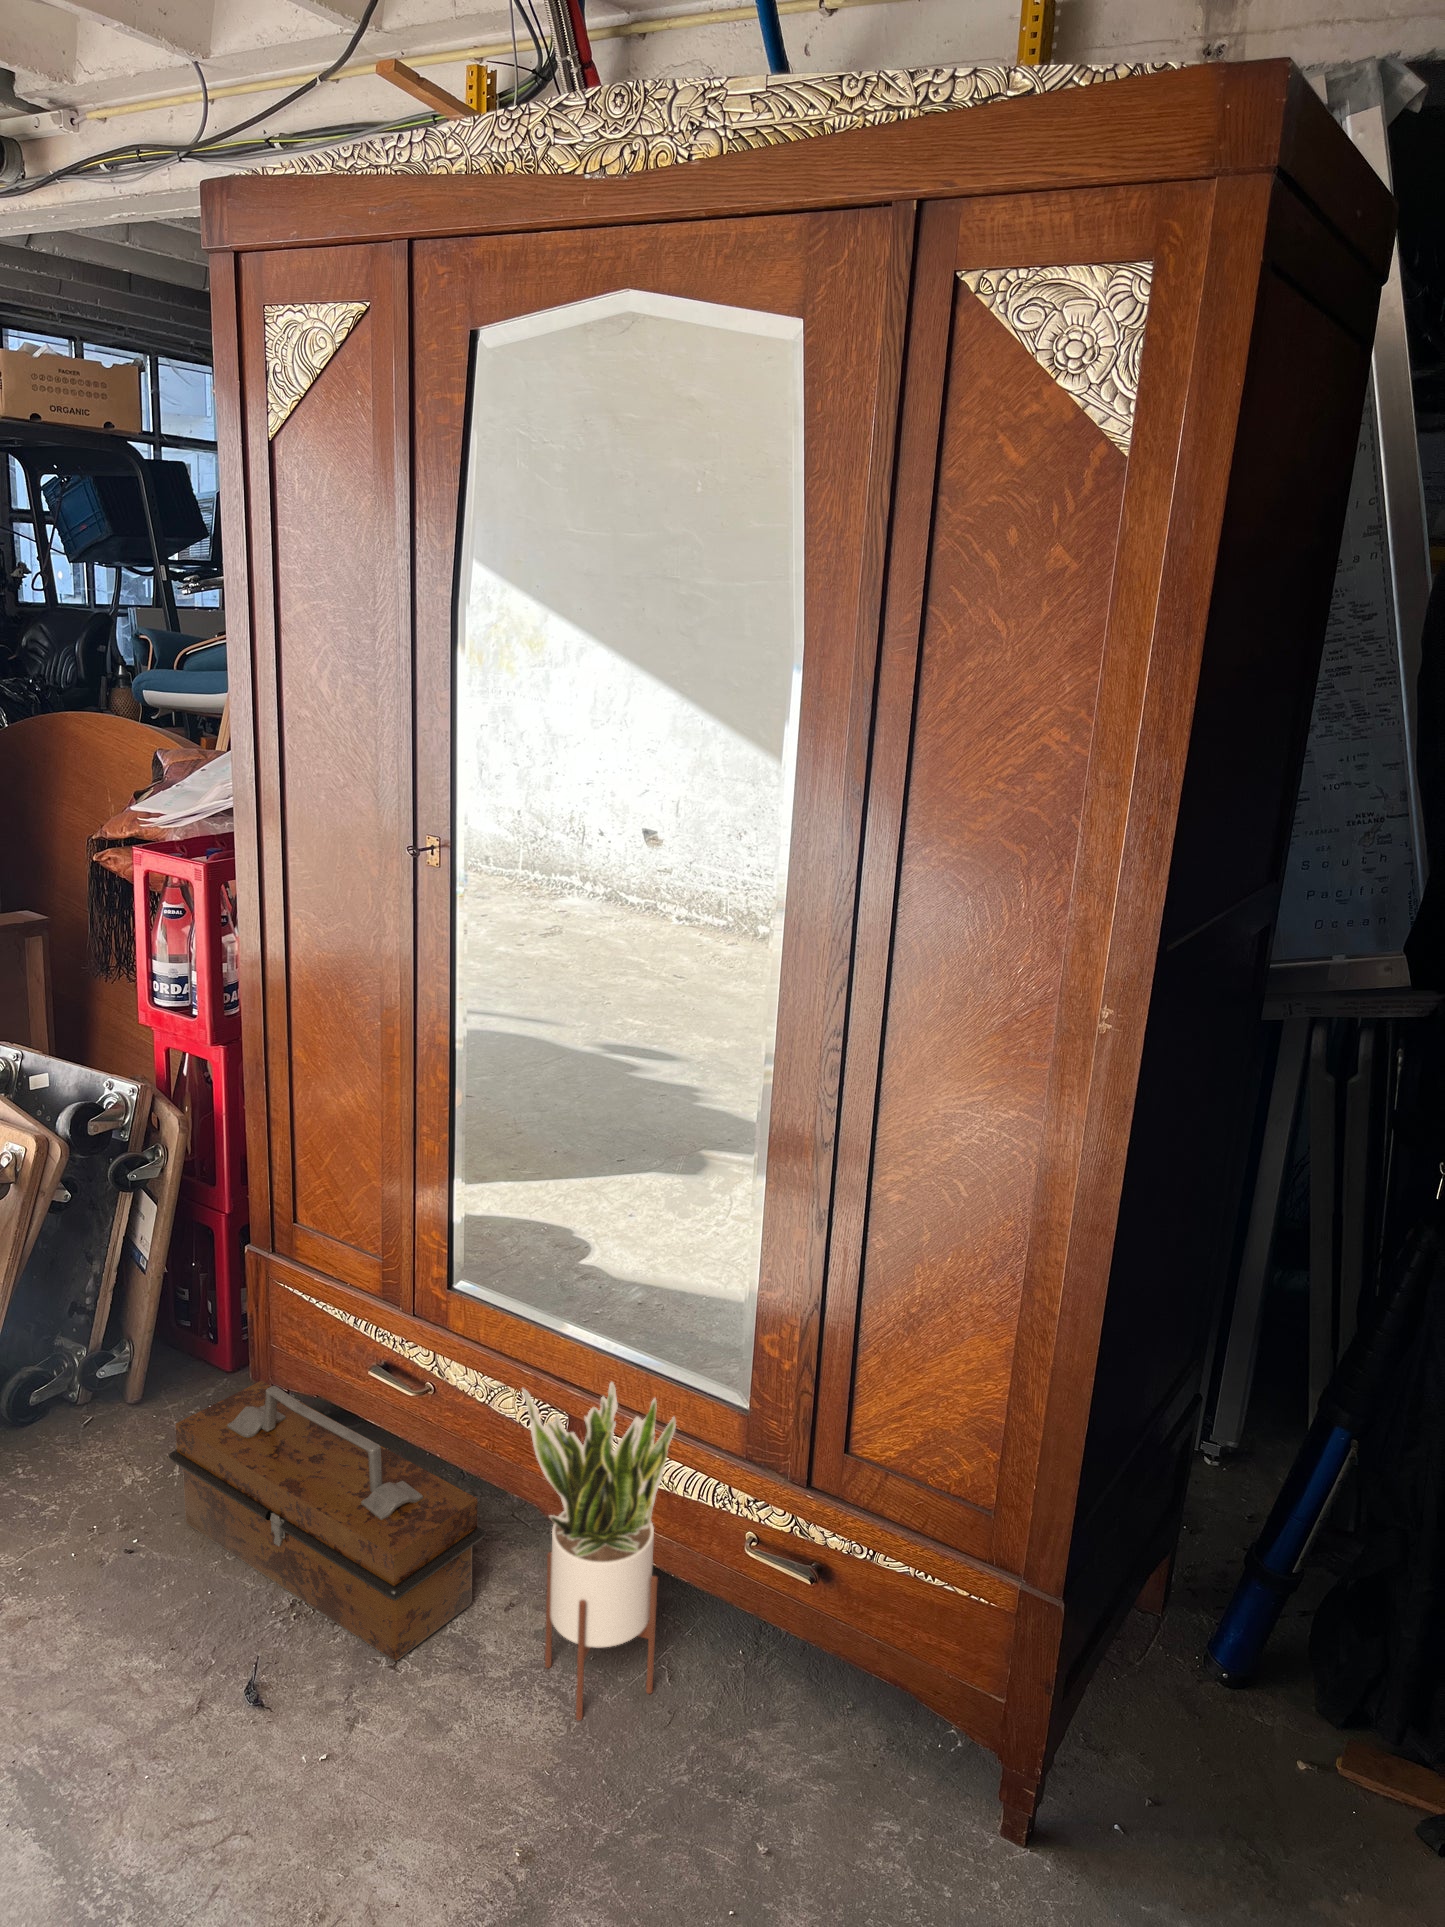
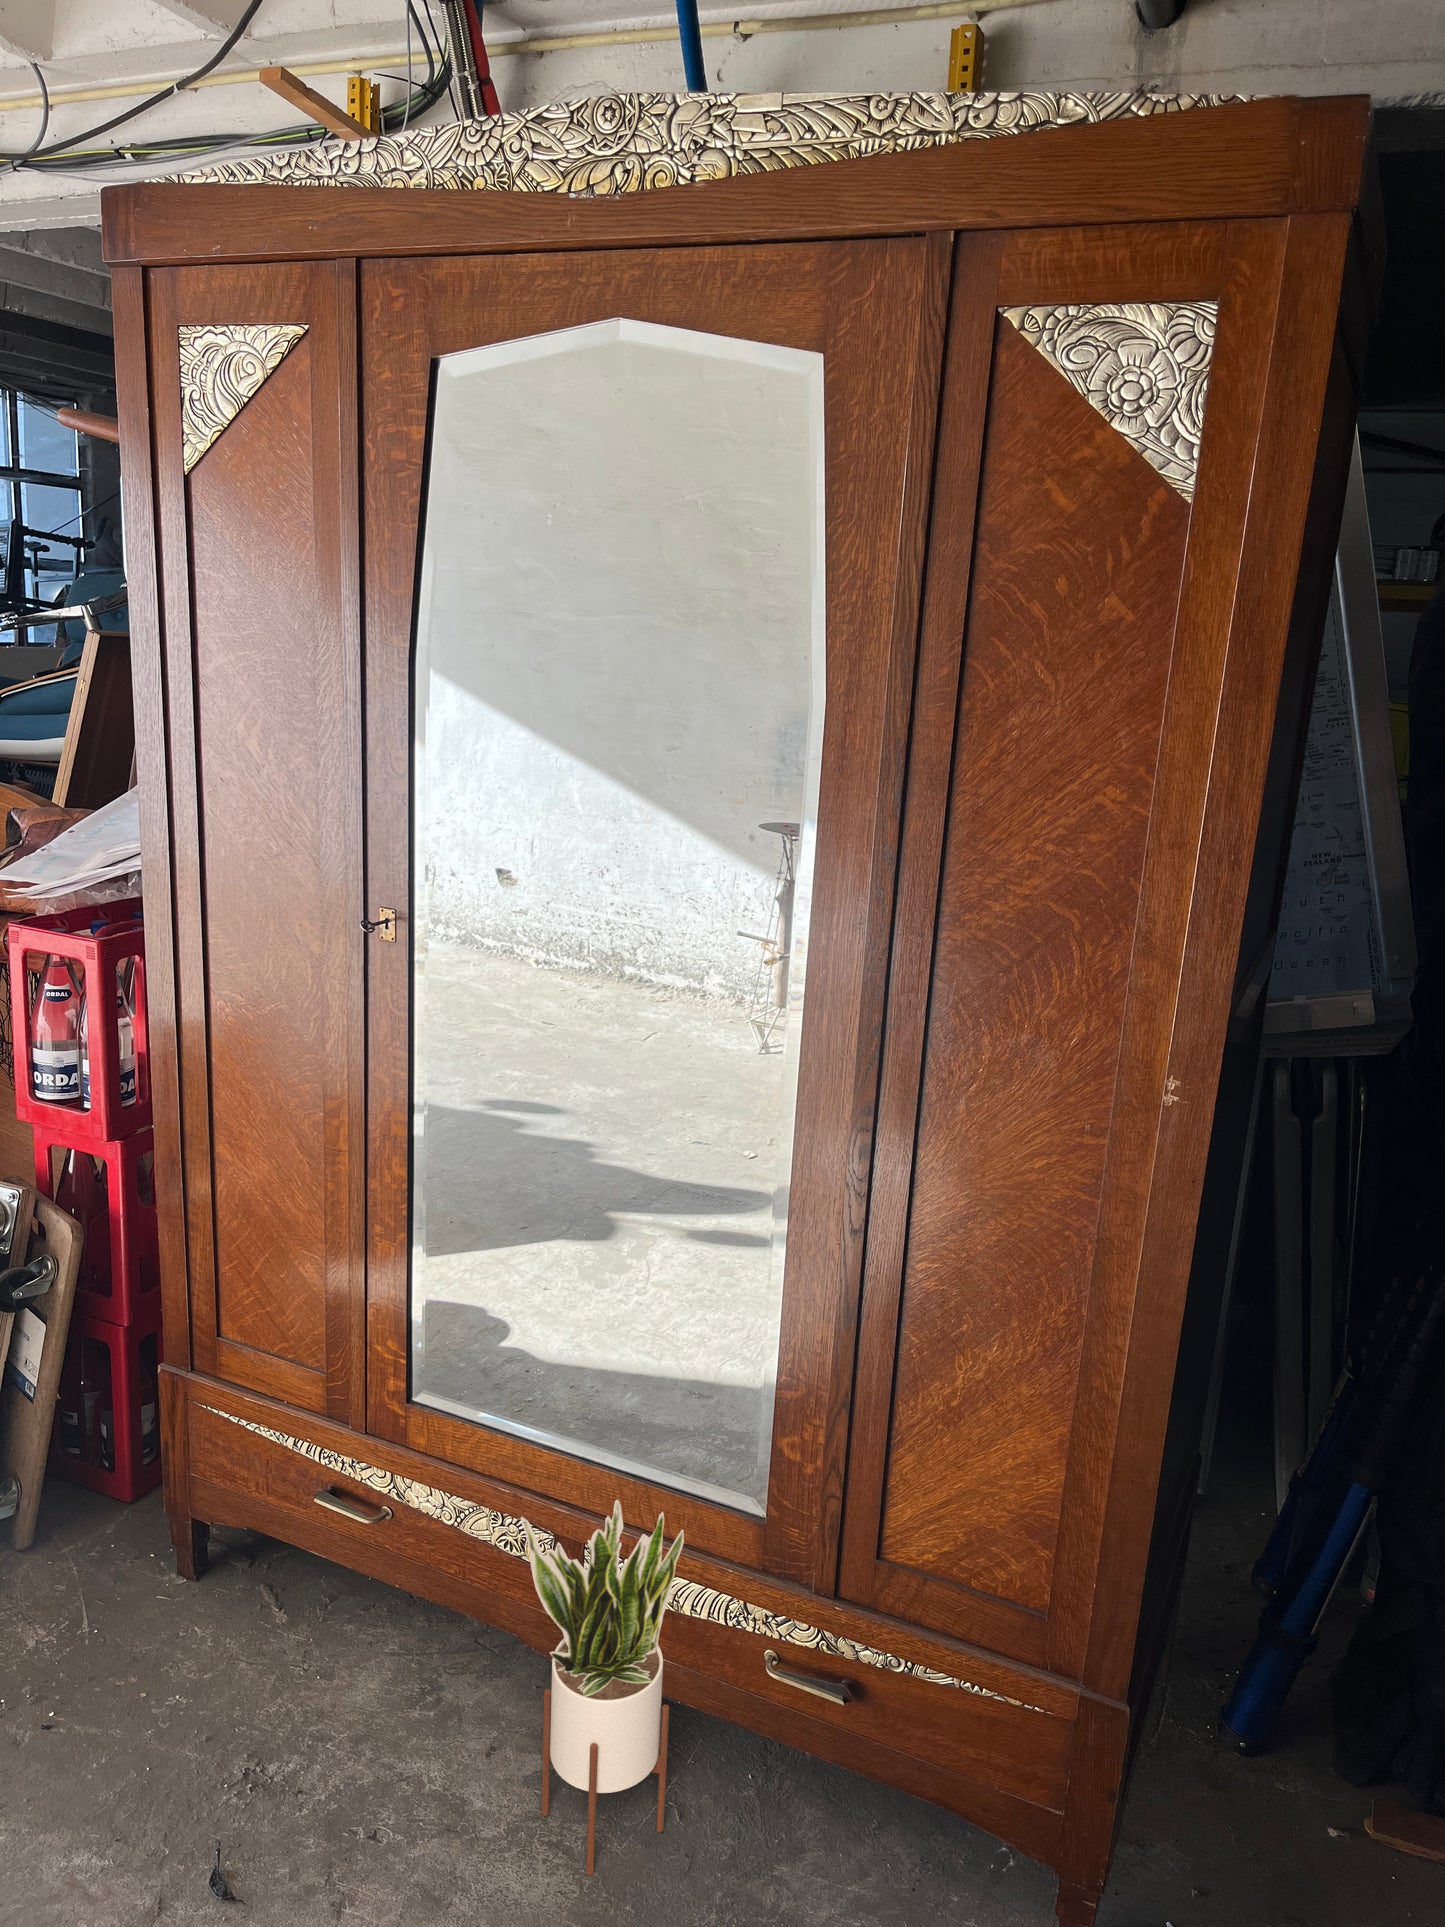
toolbox: present [169,1381,486,1661] -> none [85,1516,464,1830]

